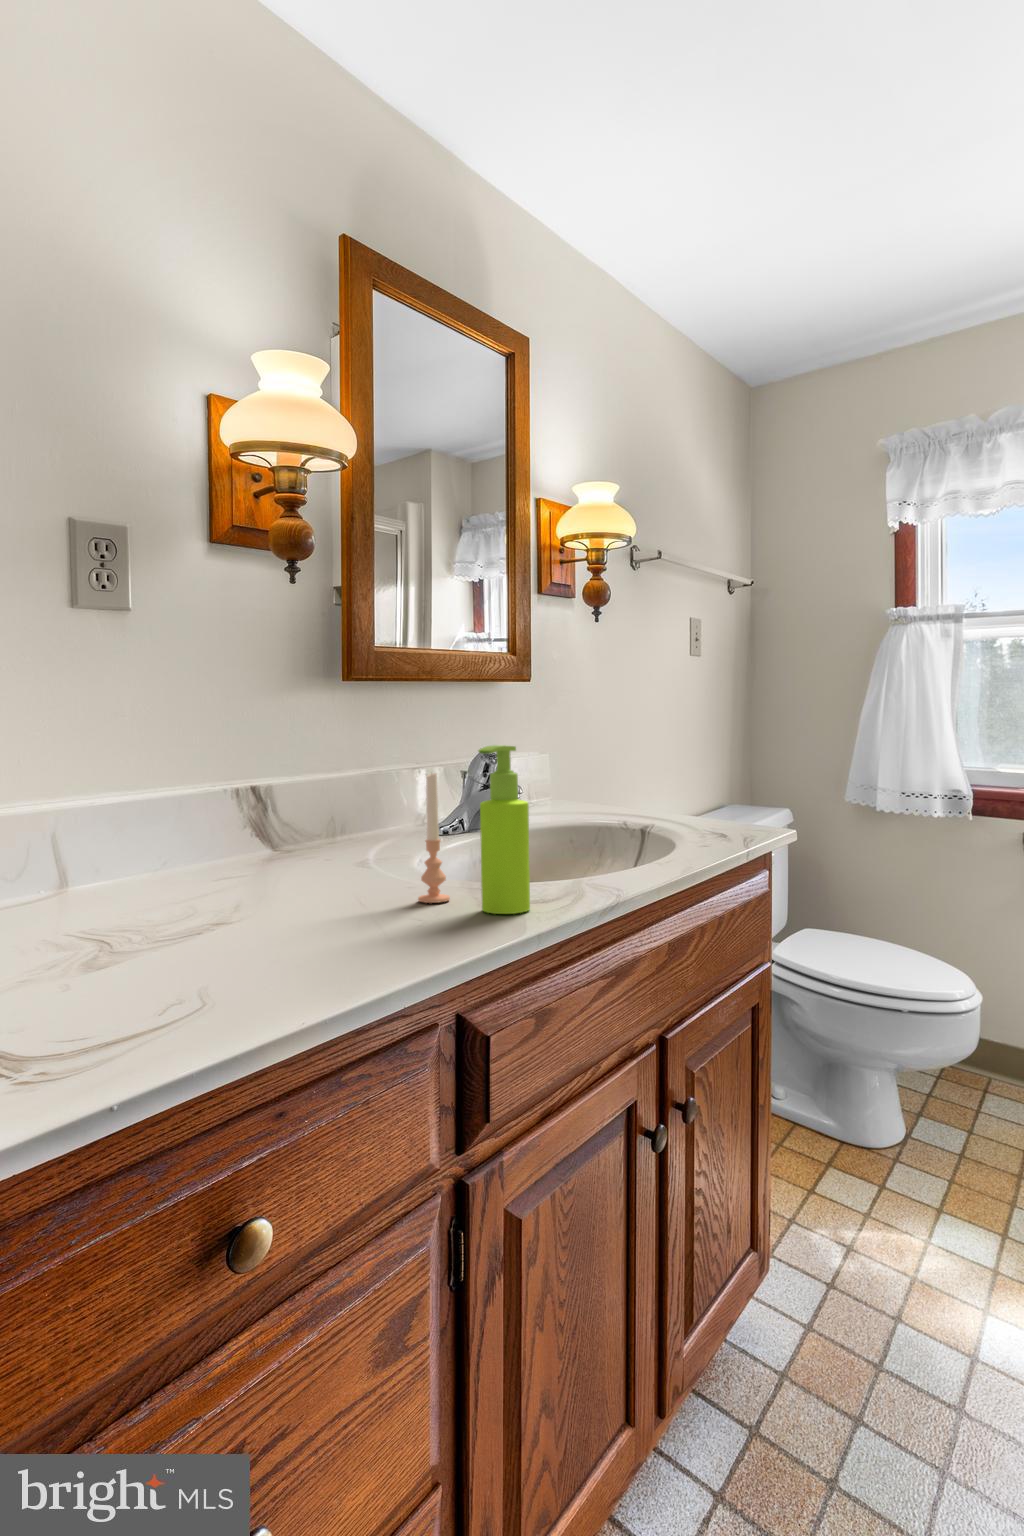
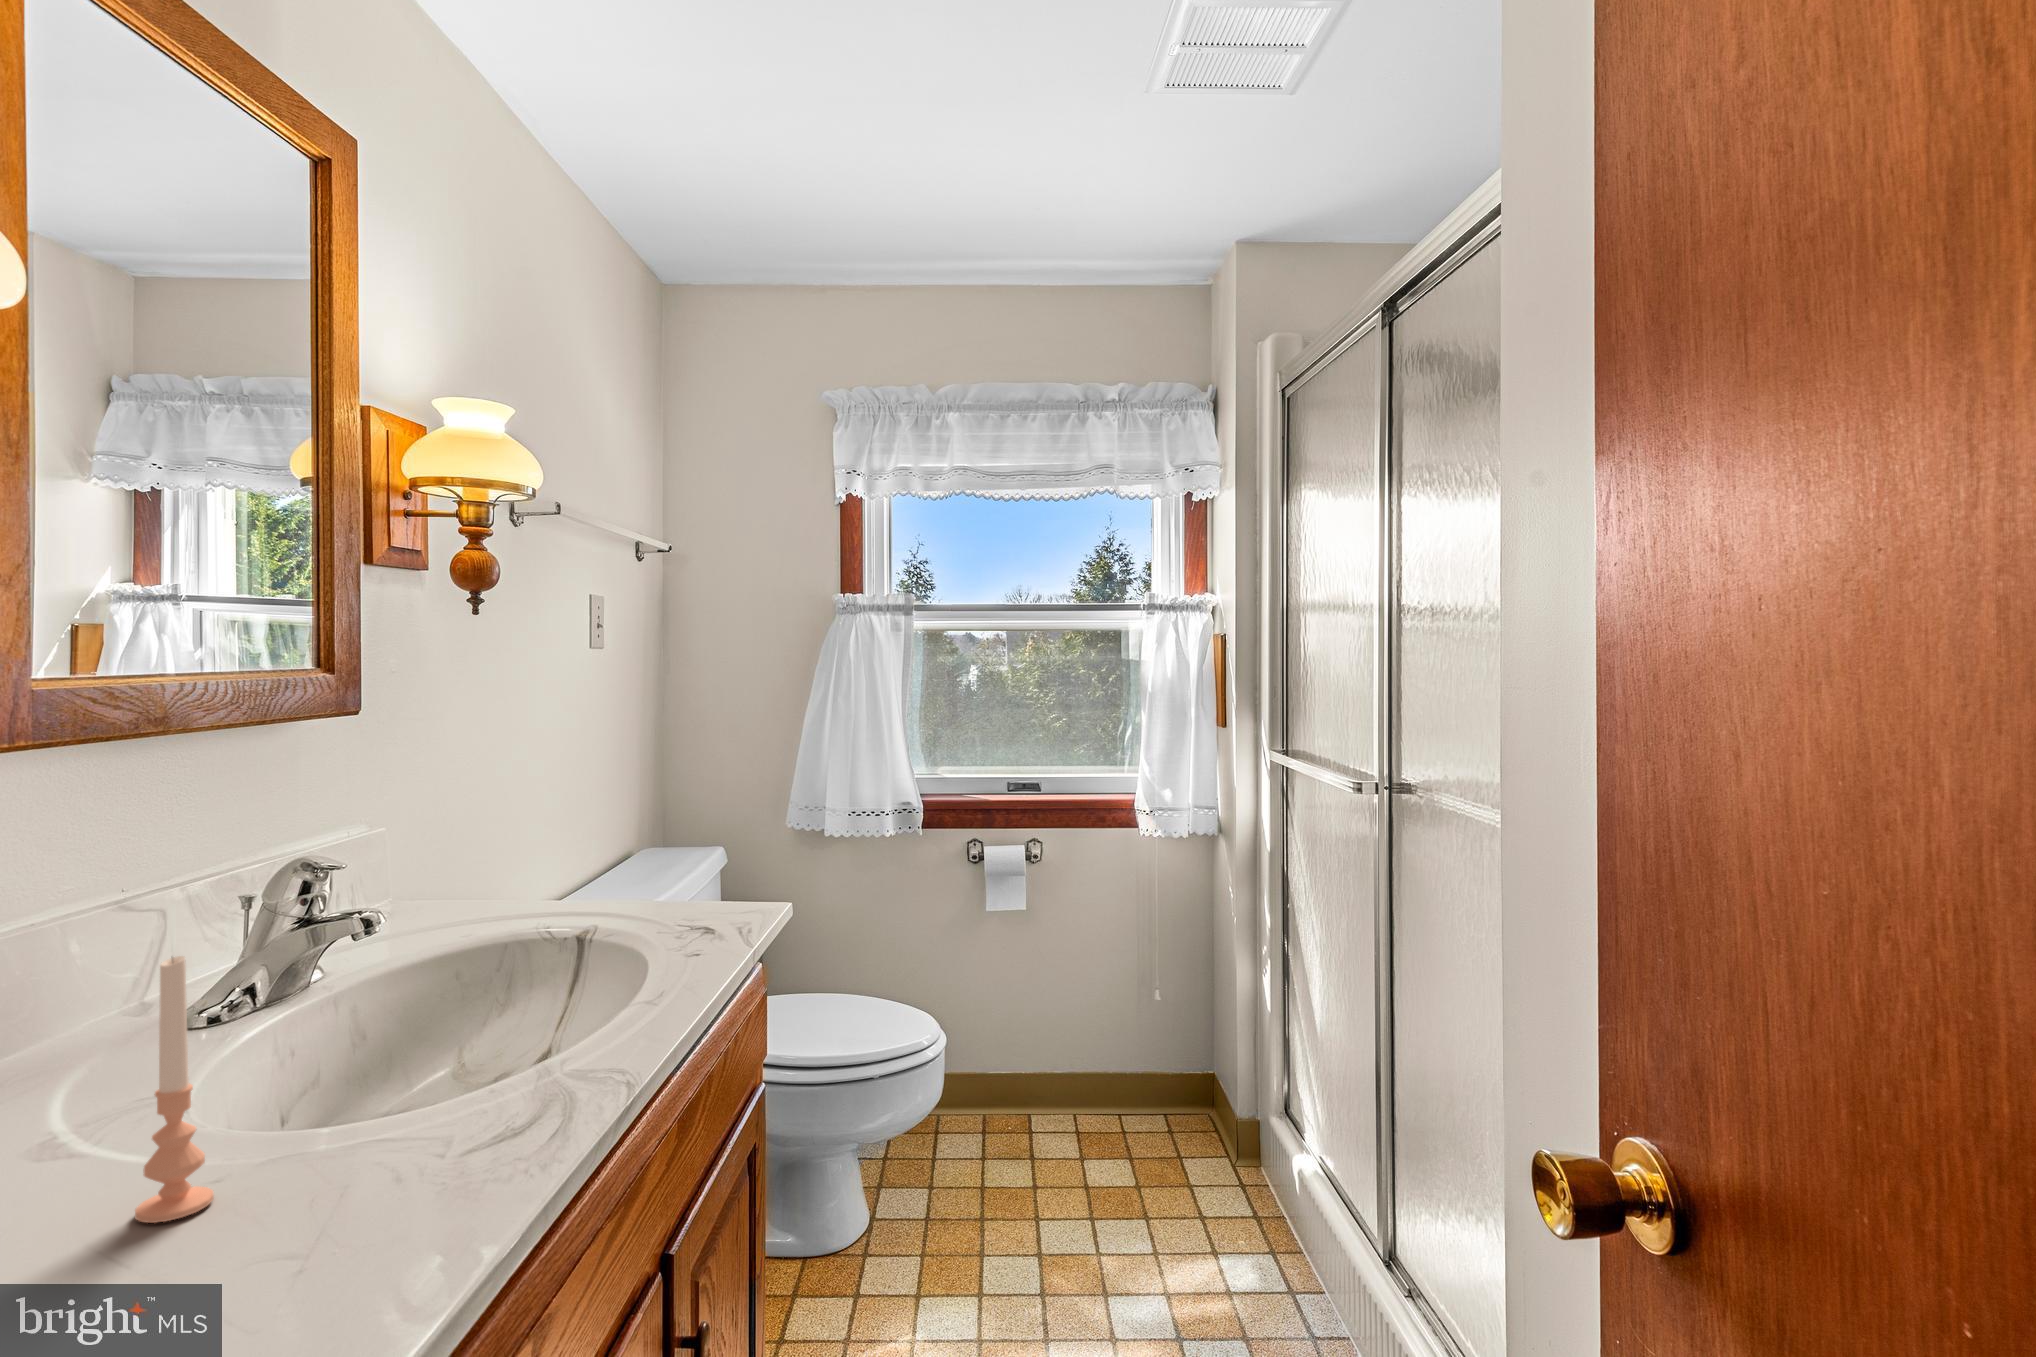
soap dispenser: present [478,745,530,914] -> none [288,904,398,1237]

